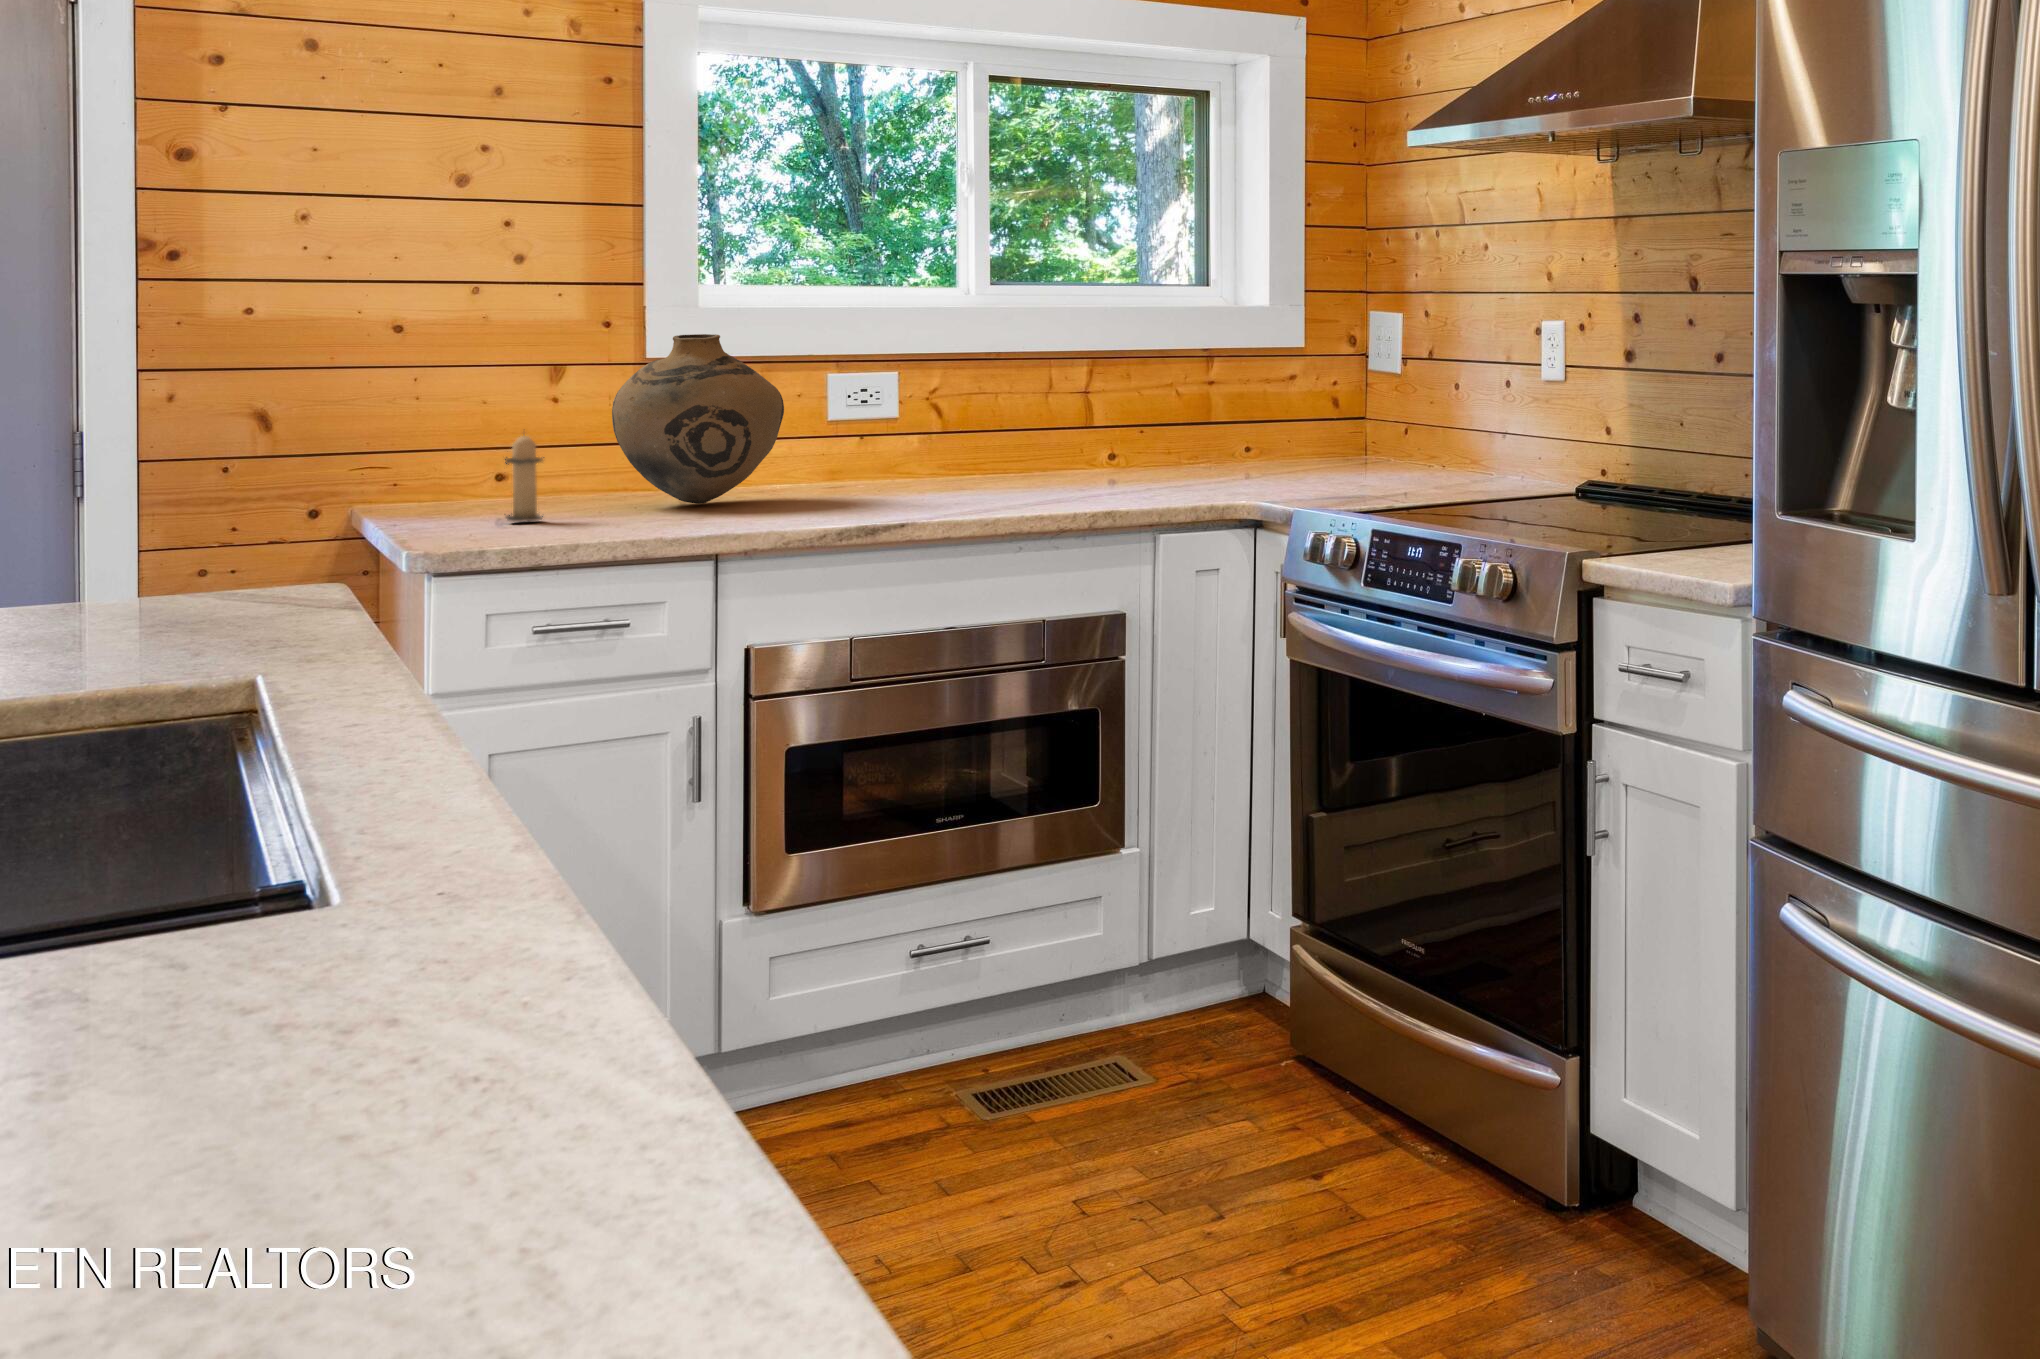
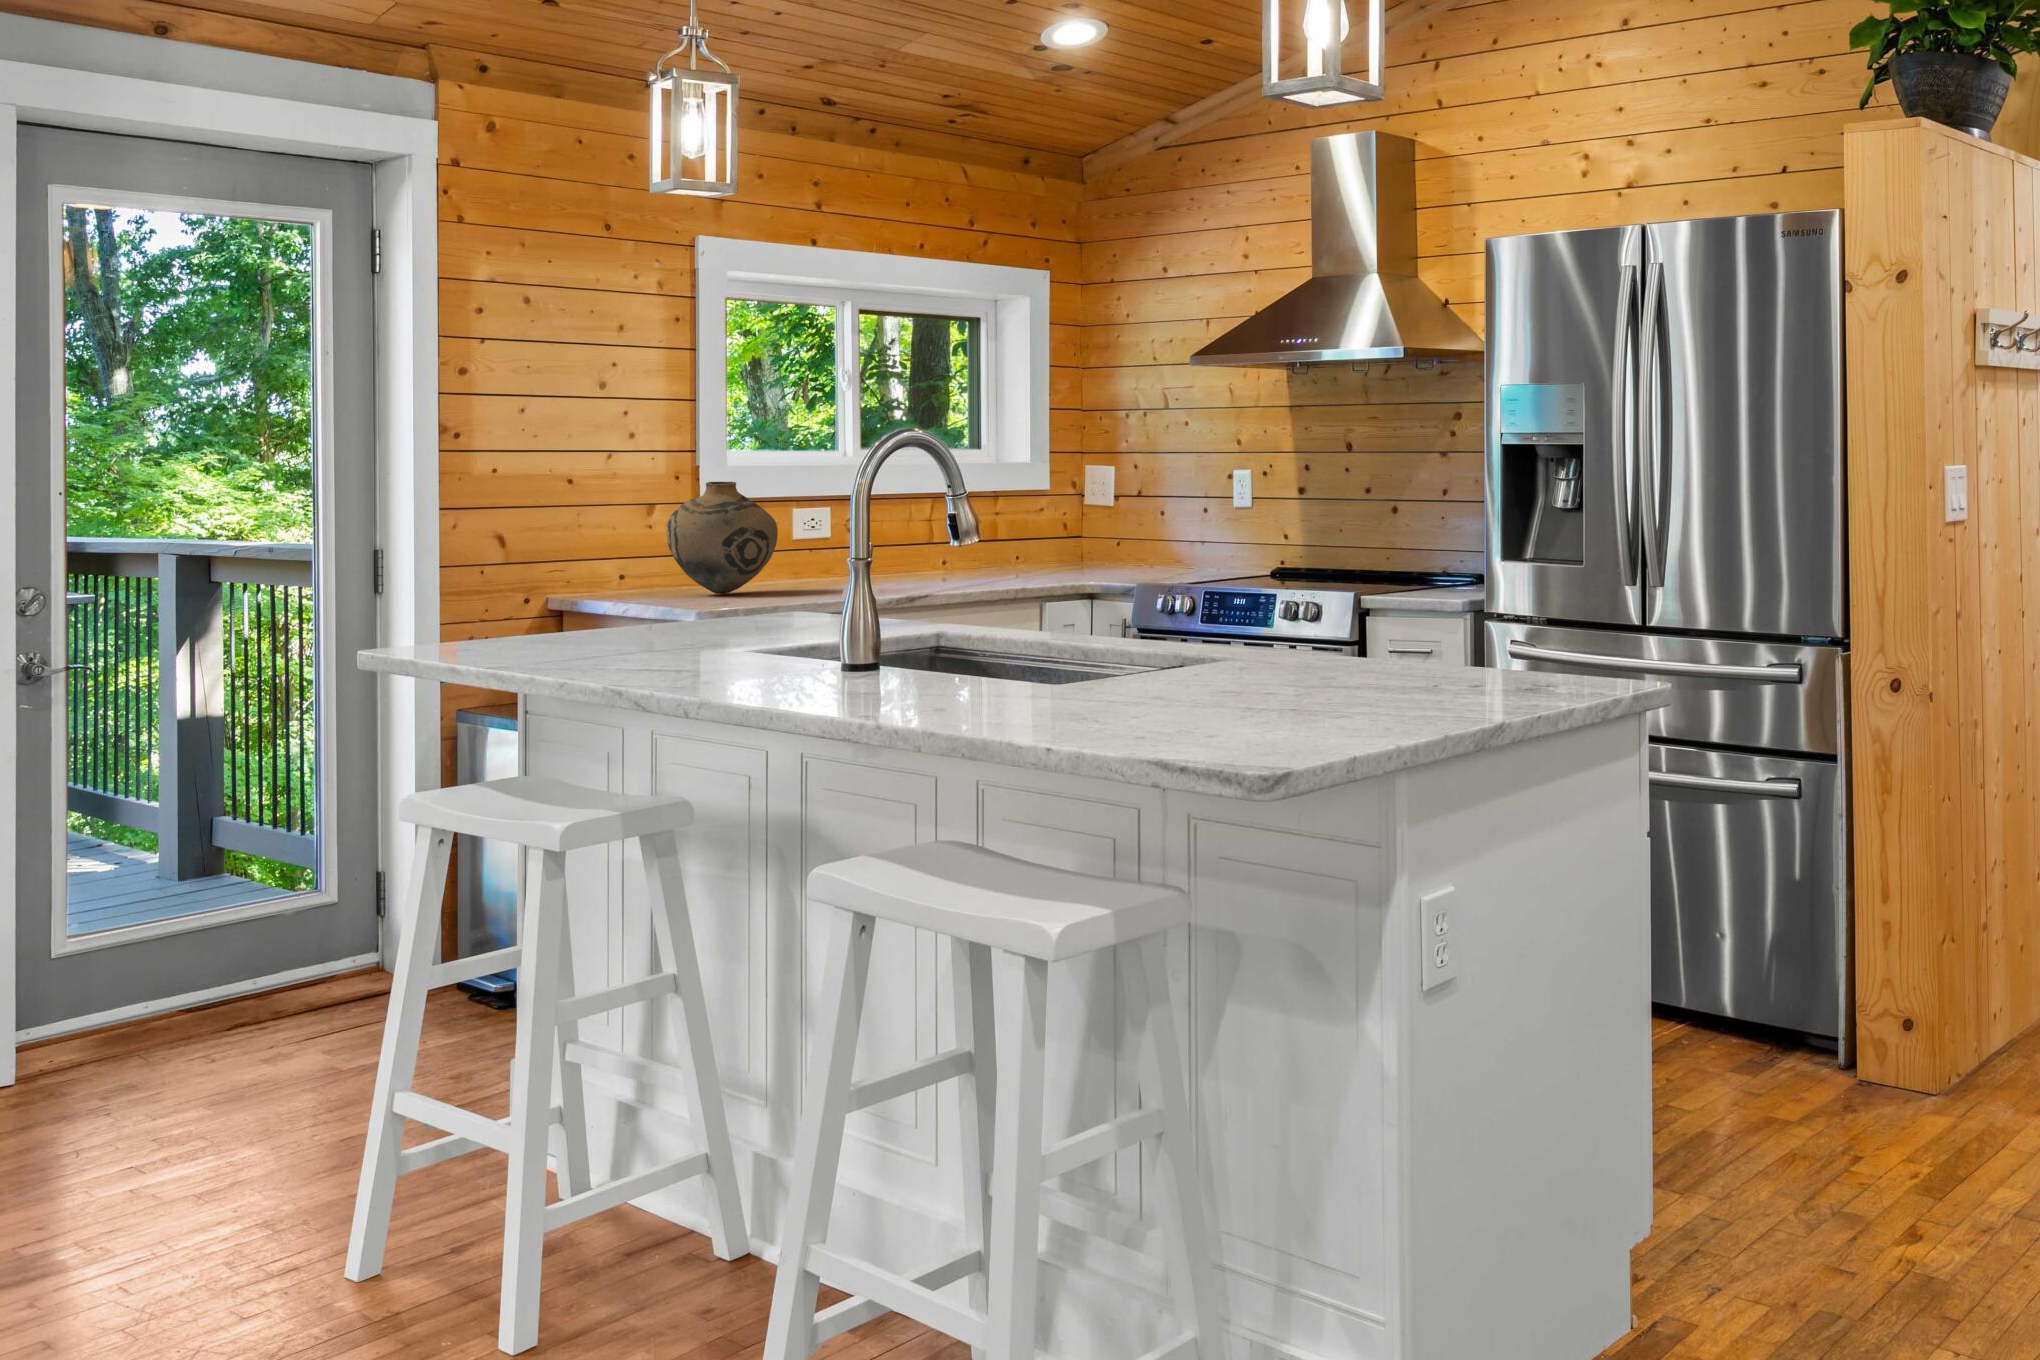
candle: present [505,435,544,522] -> none [634,543,666,604]

